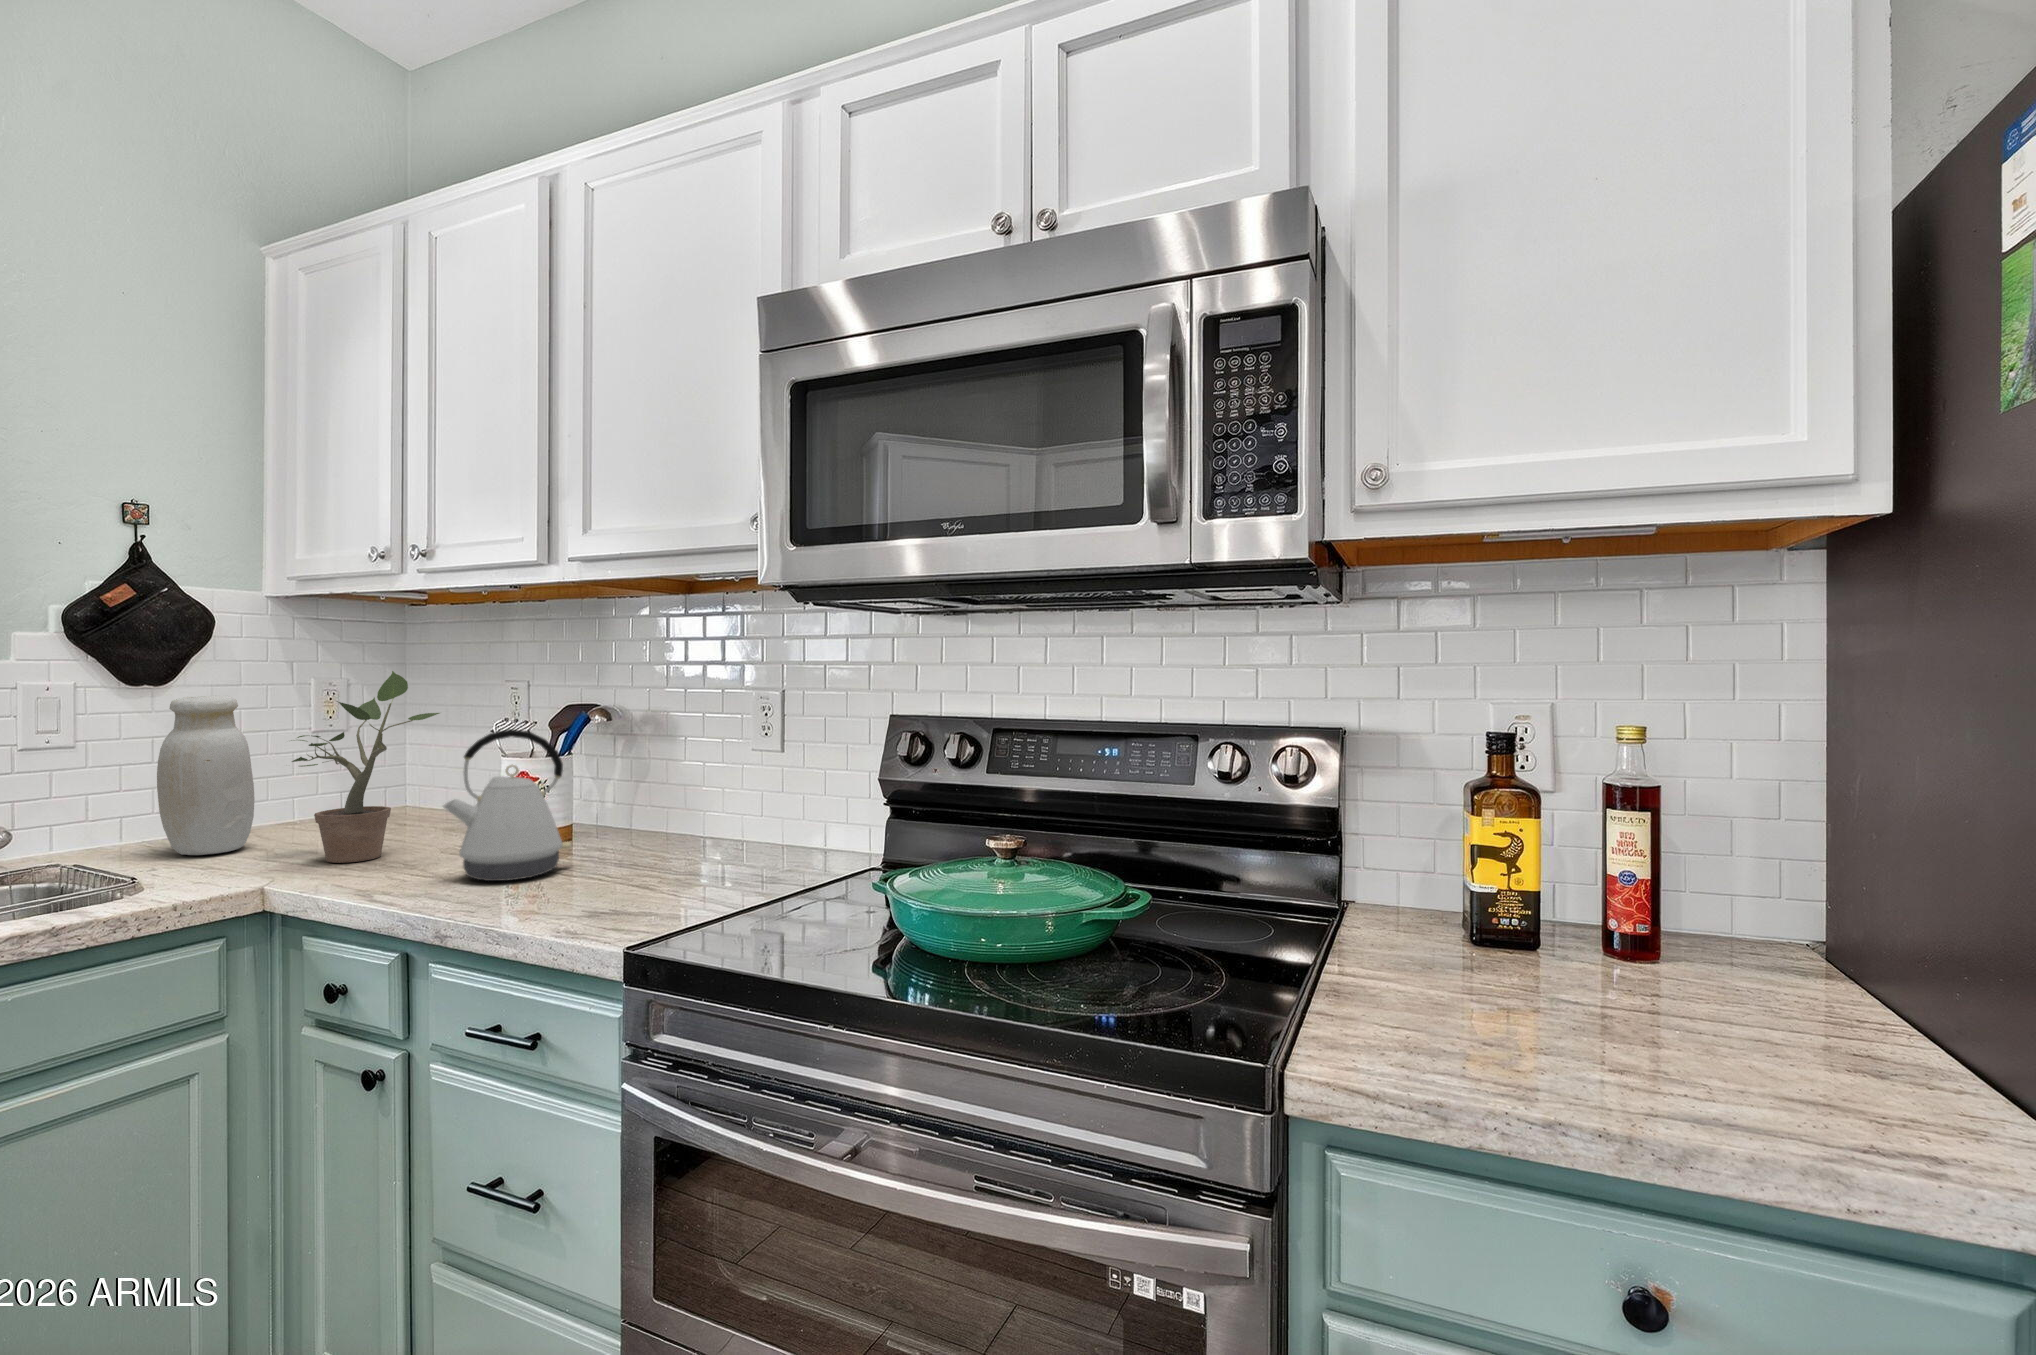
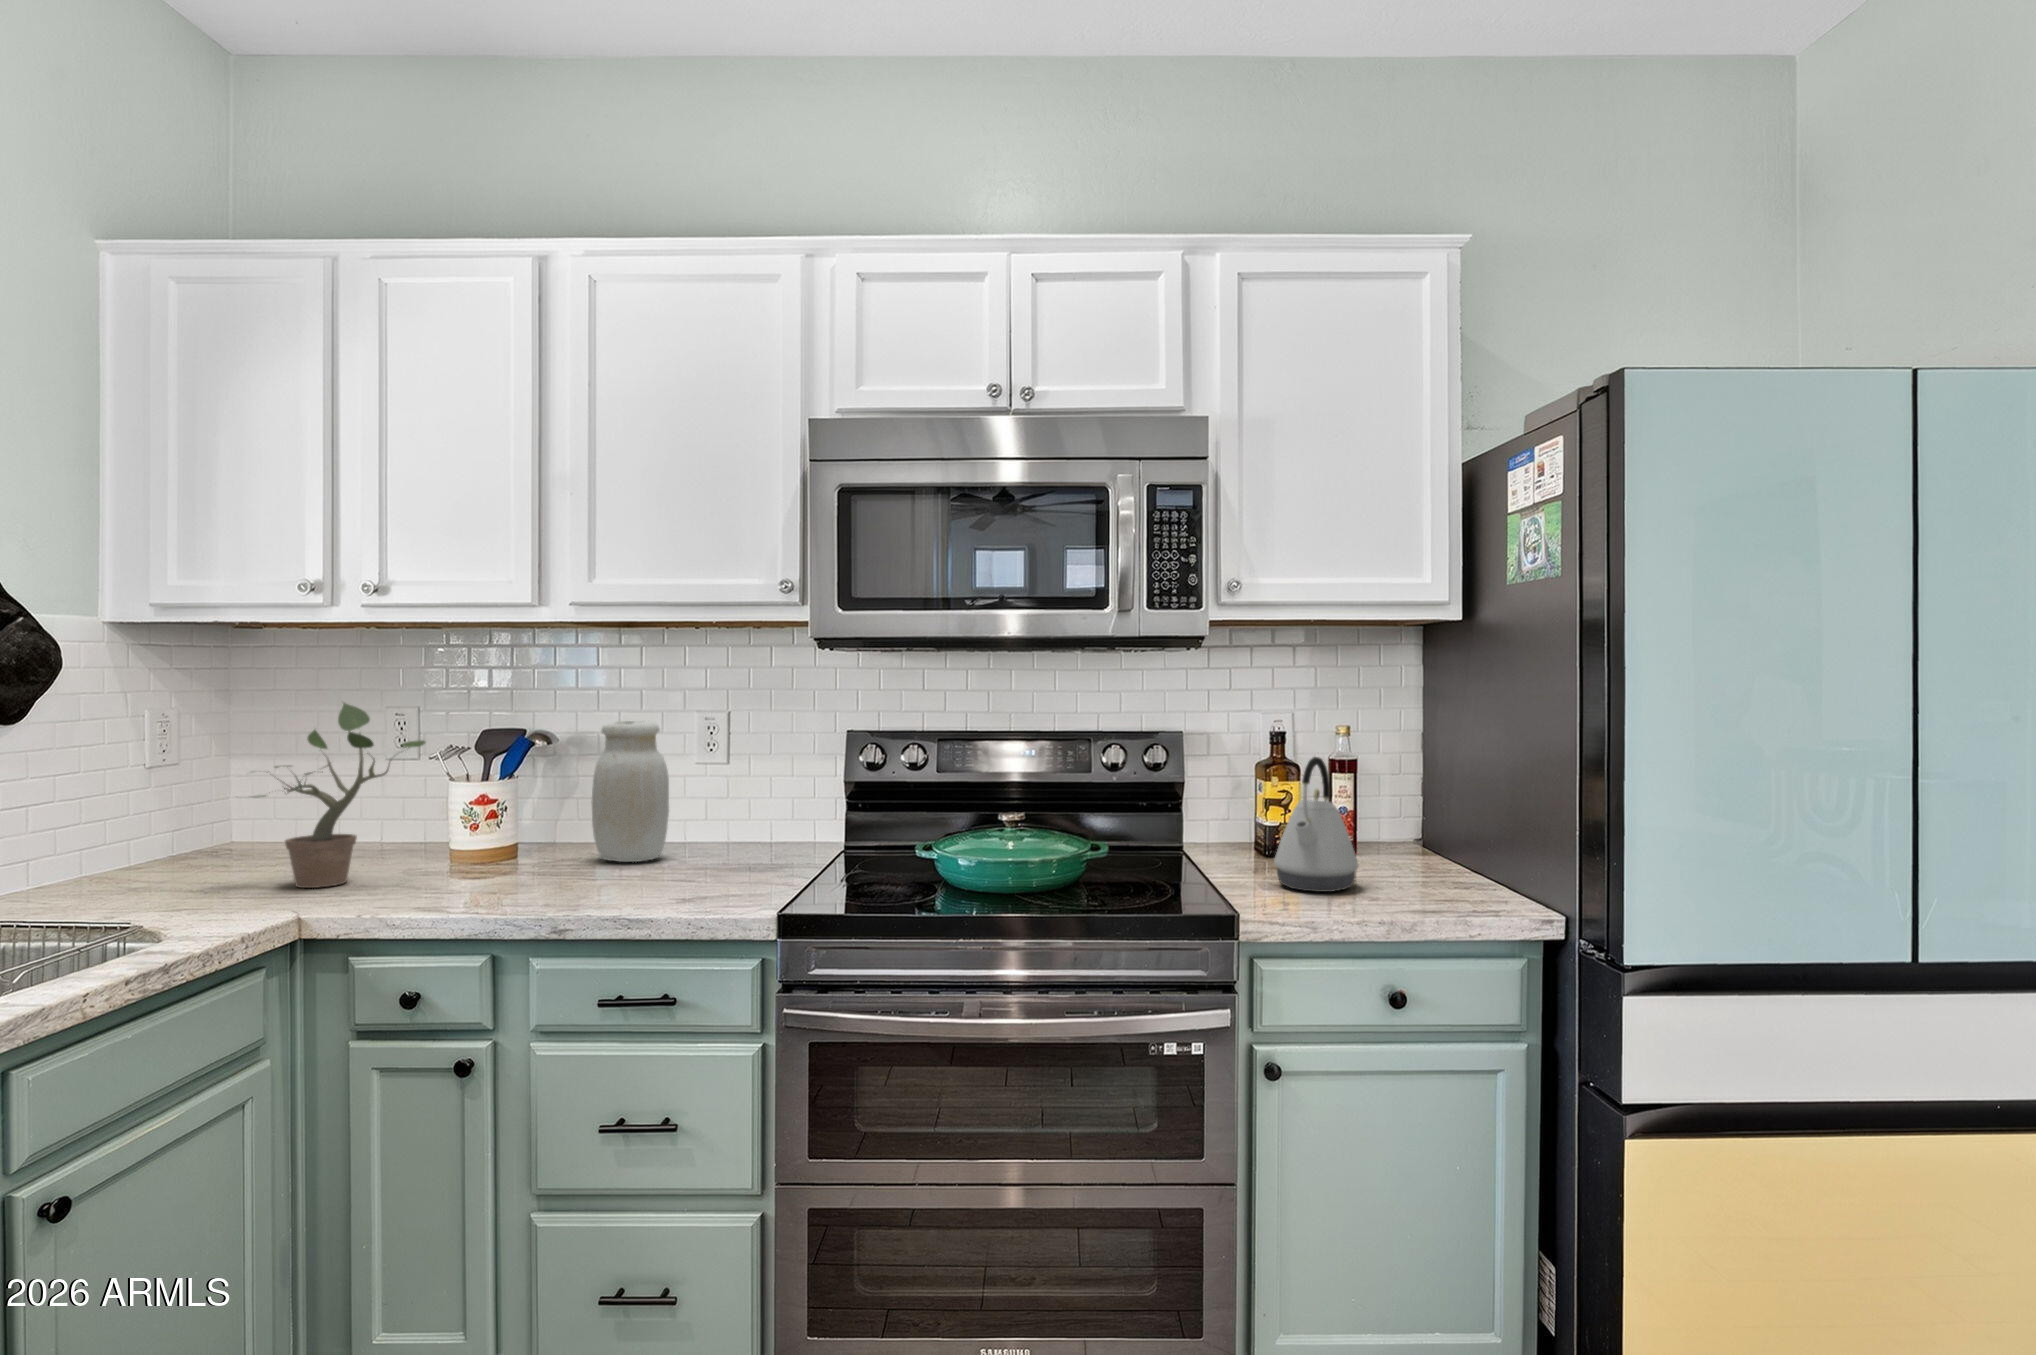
jar: present [157,696,254,855] -> present [592,721,669,862]
kettle: present [443,729,571,881] -> present [1274,757,1358,892]

